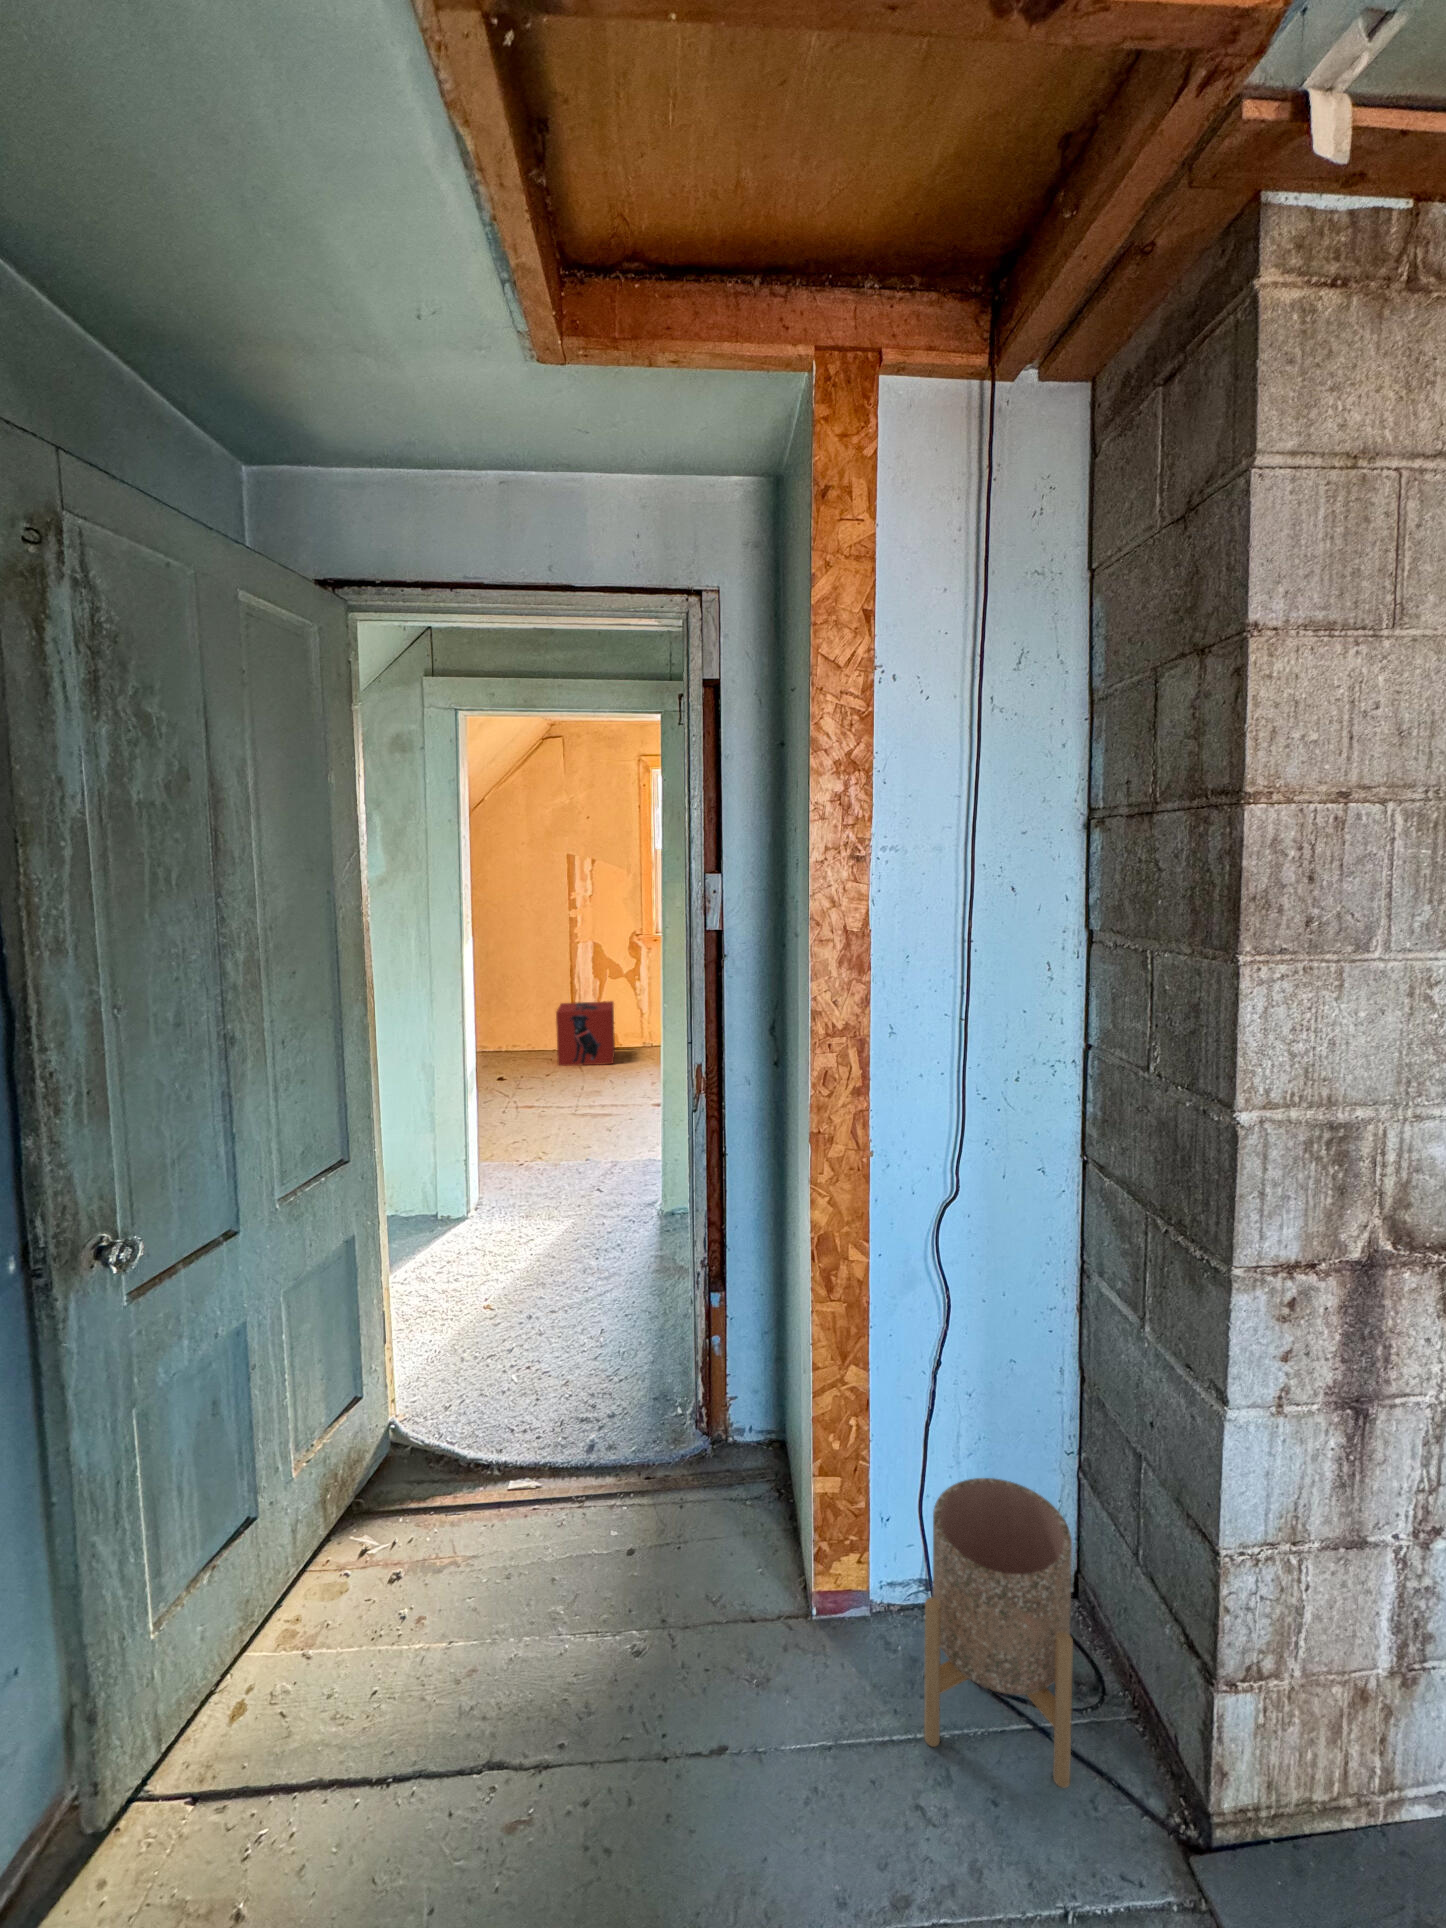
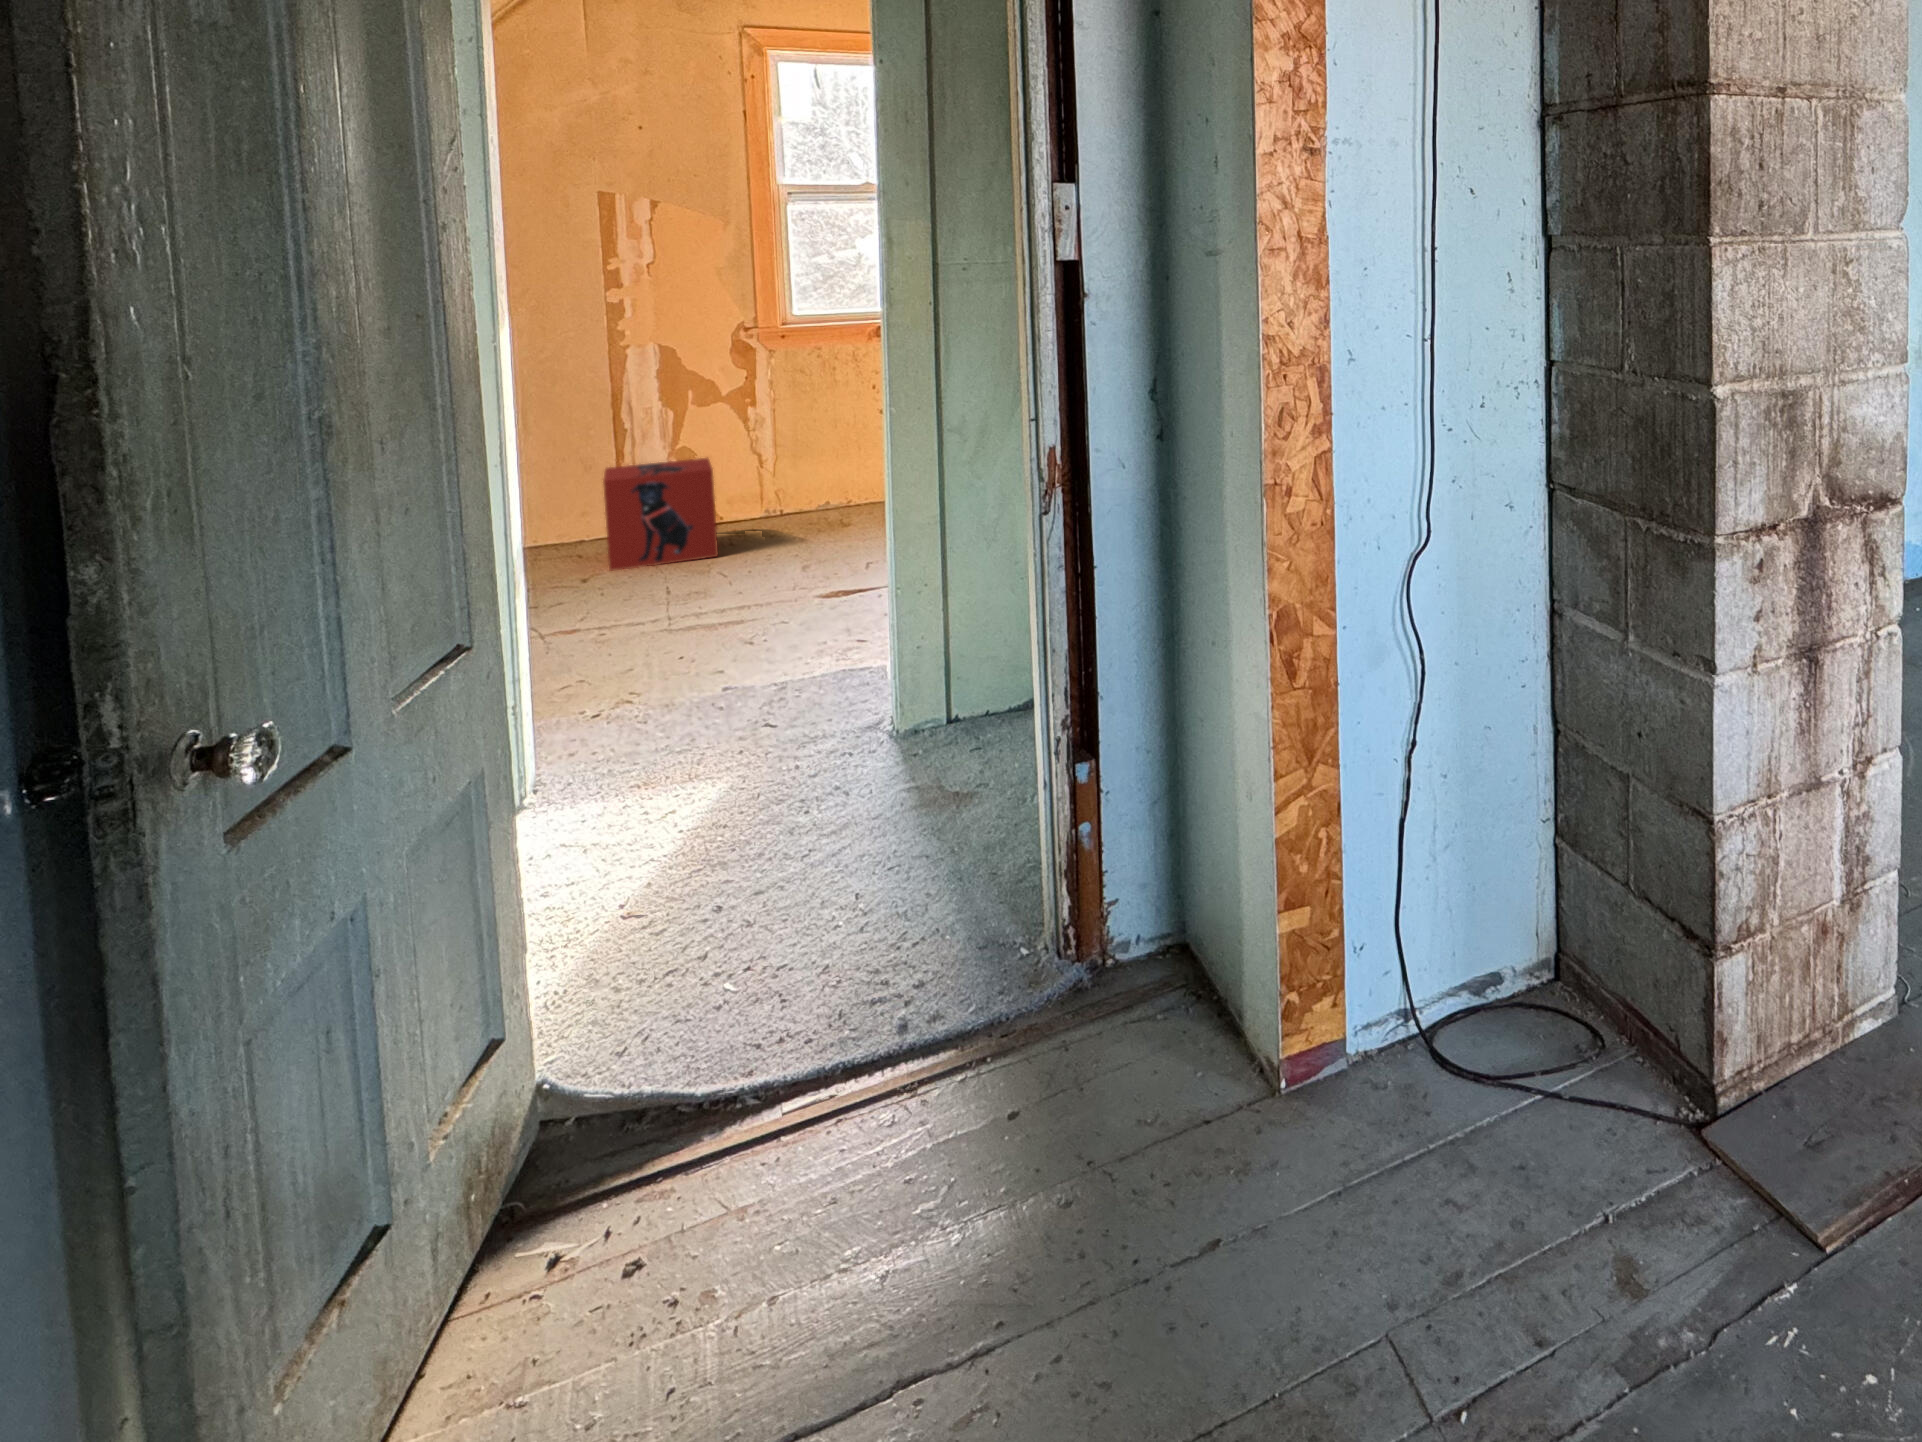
planter: present [924,1478,1073,1788] -> none [1425,847,1593,1145]

